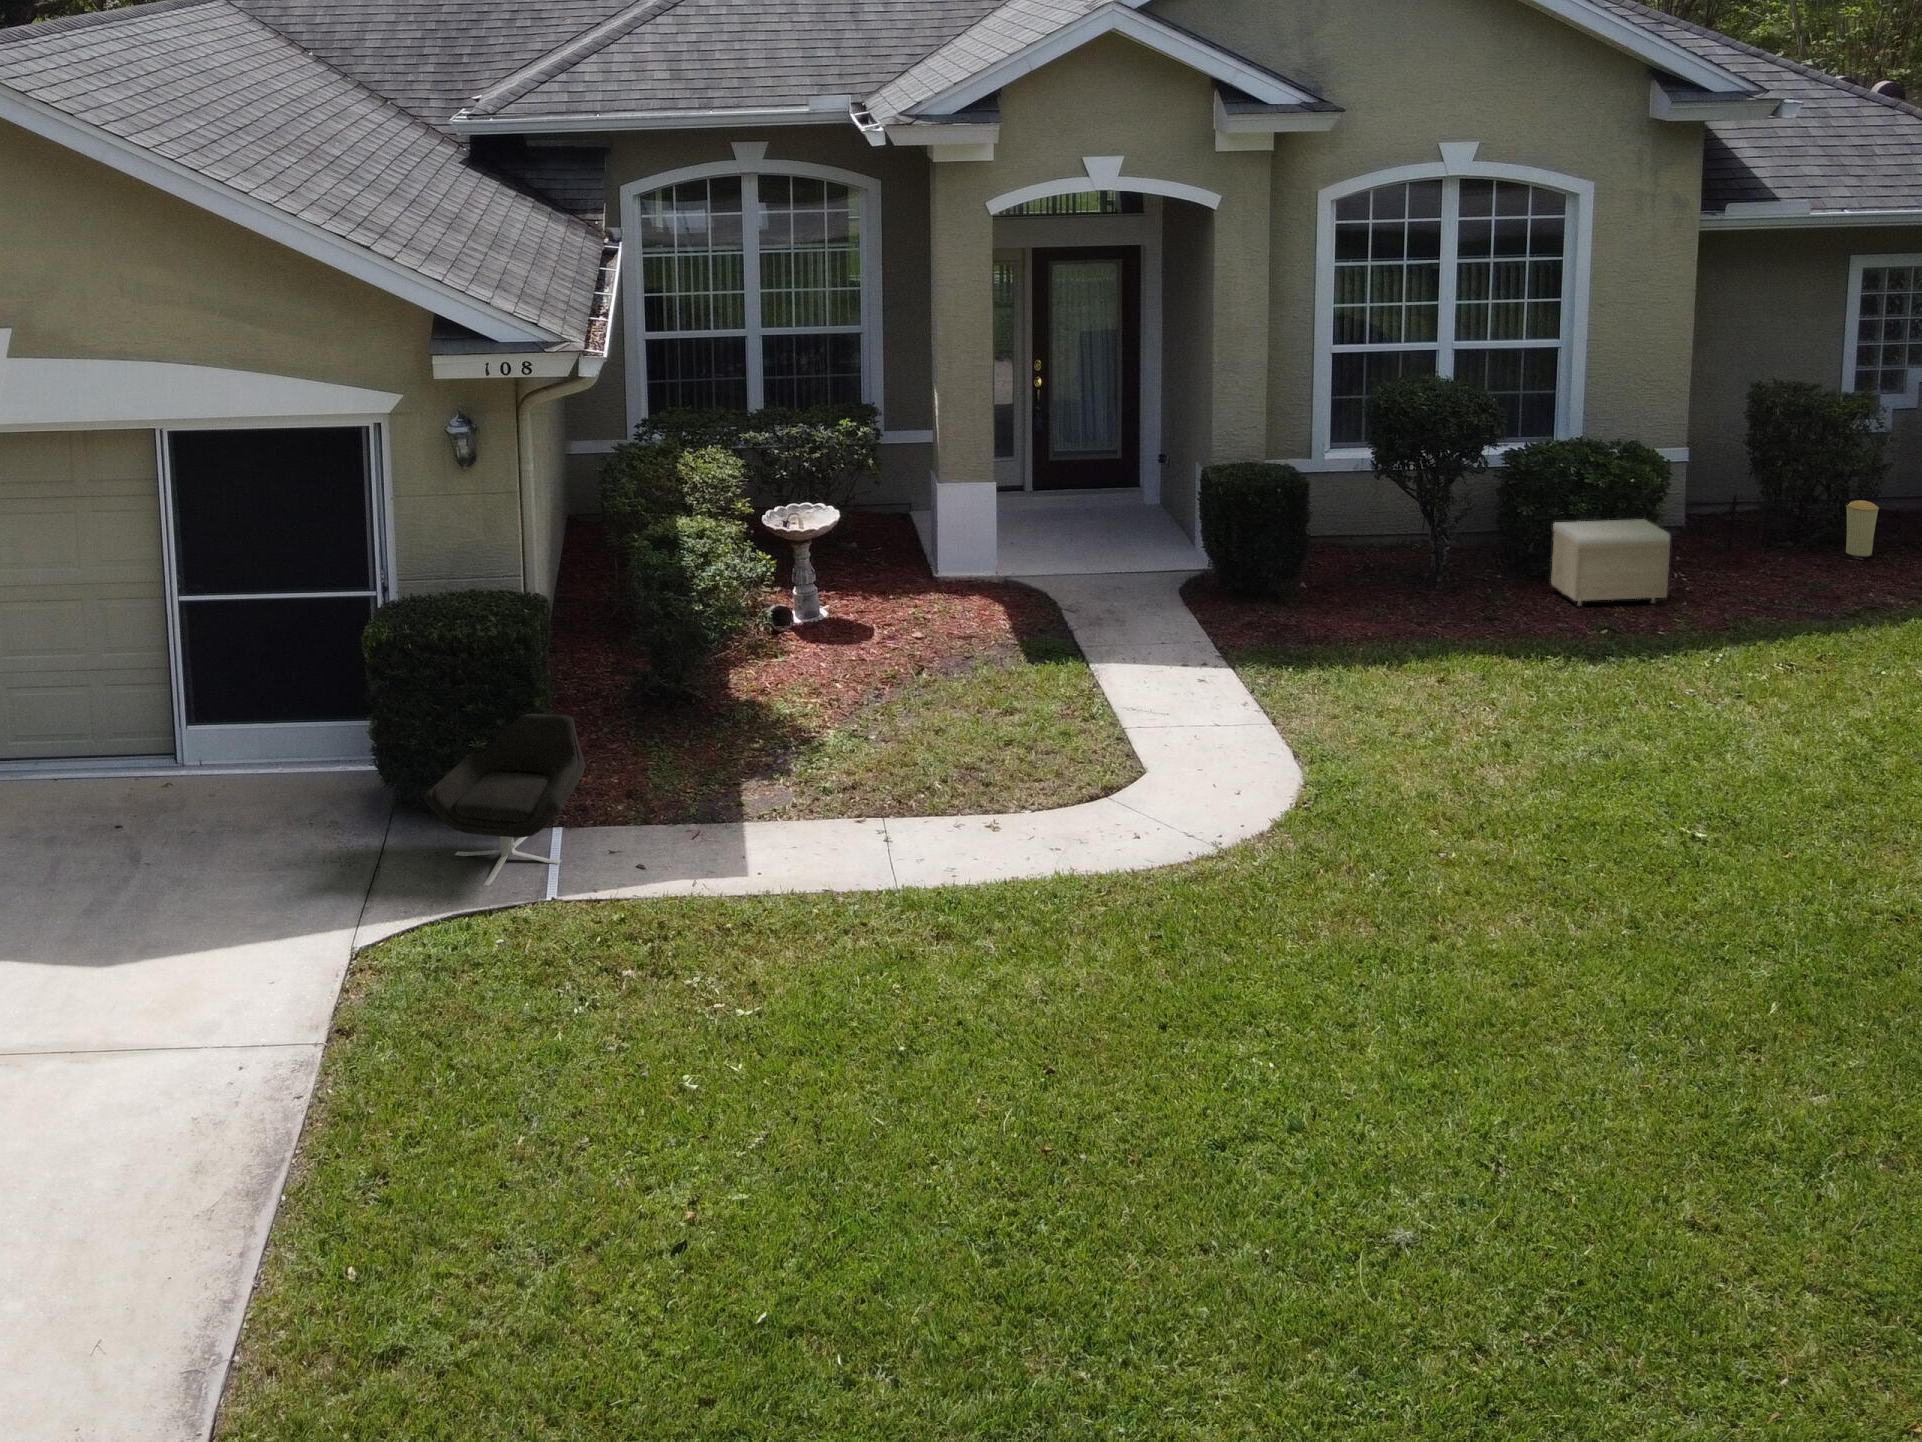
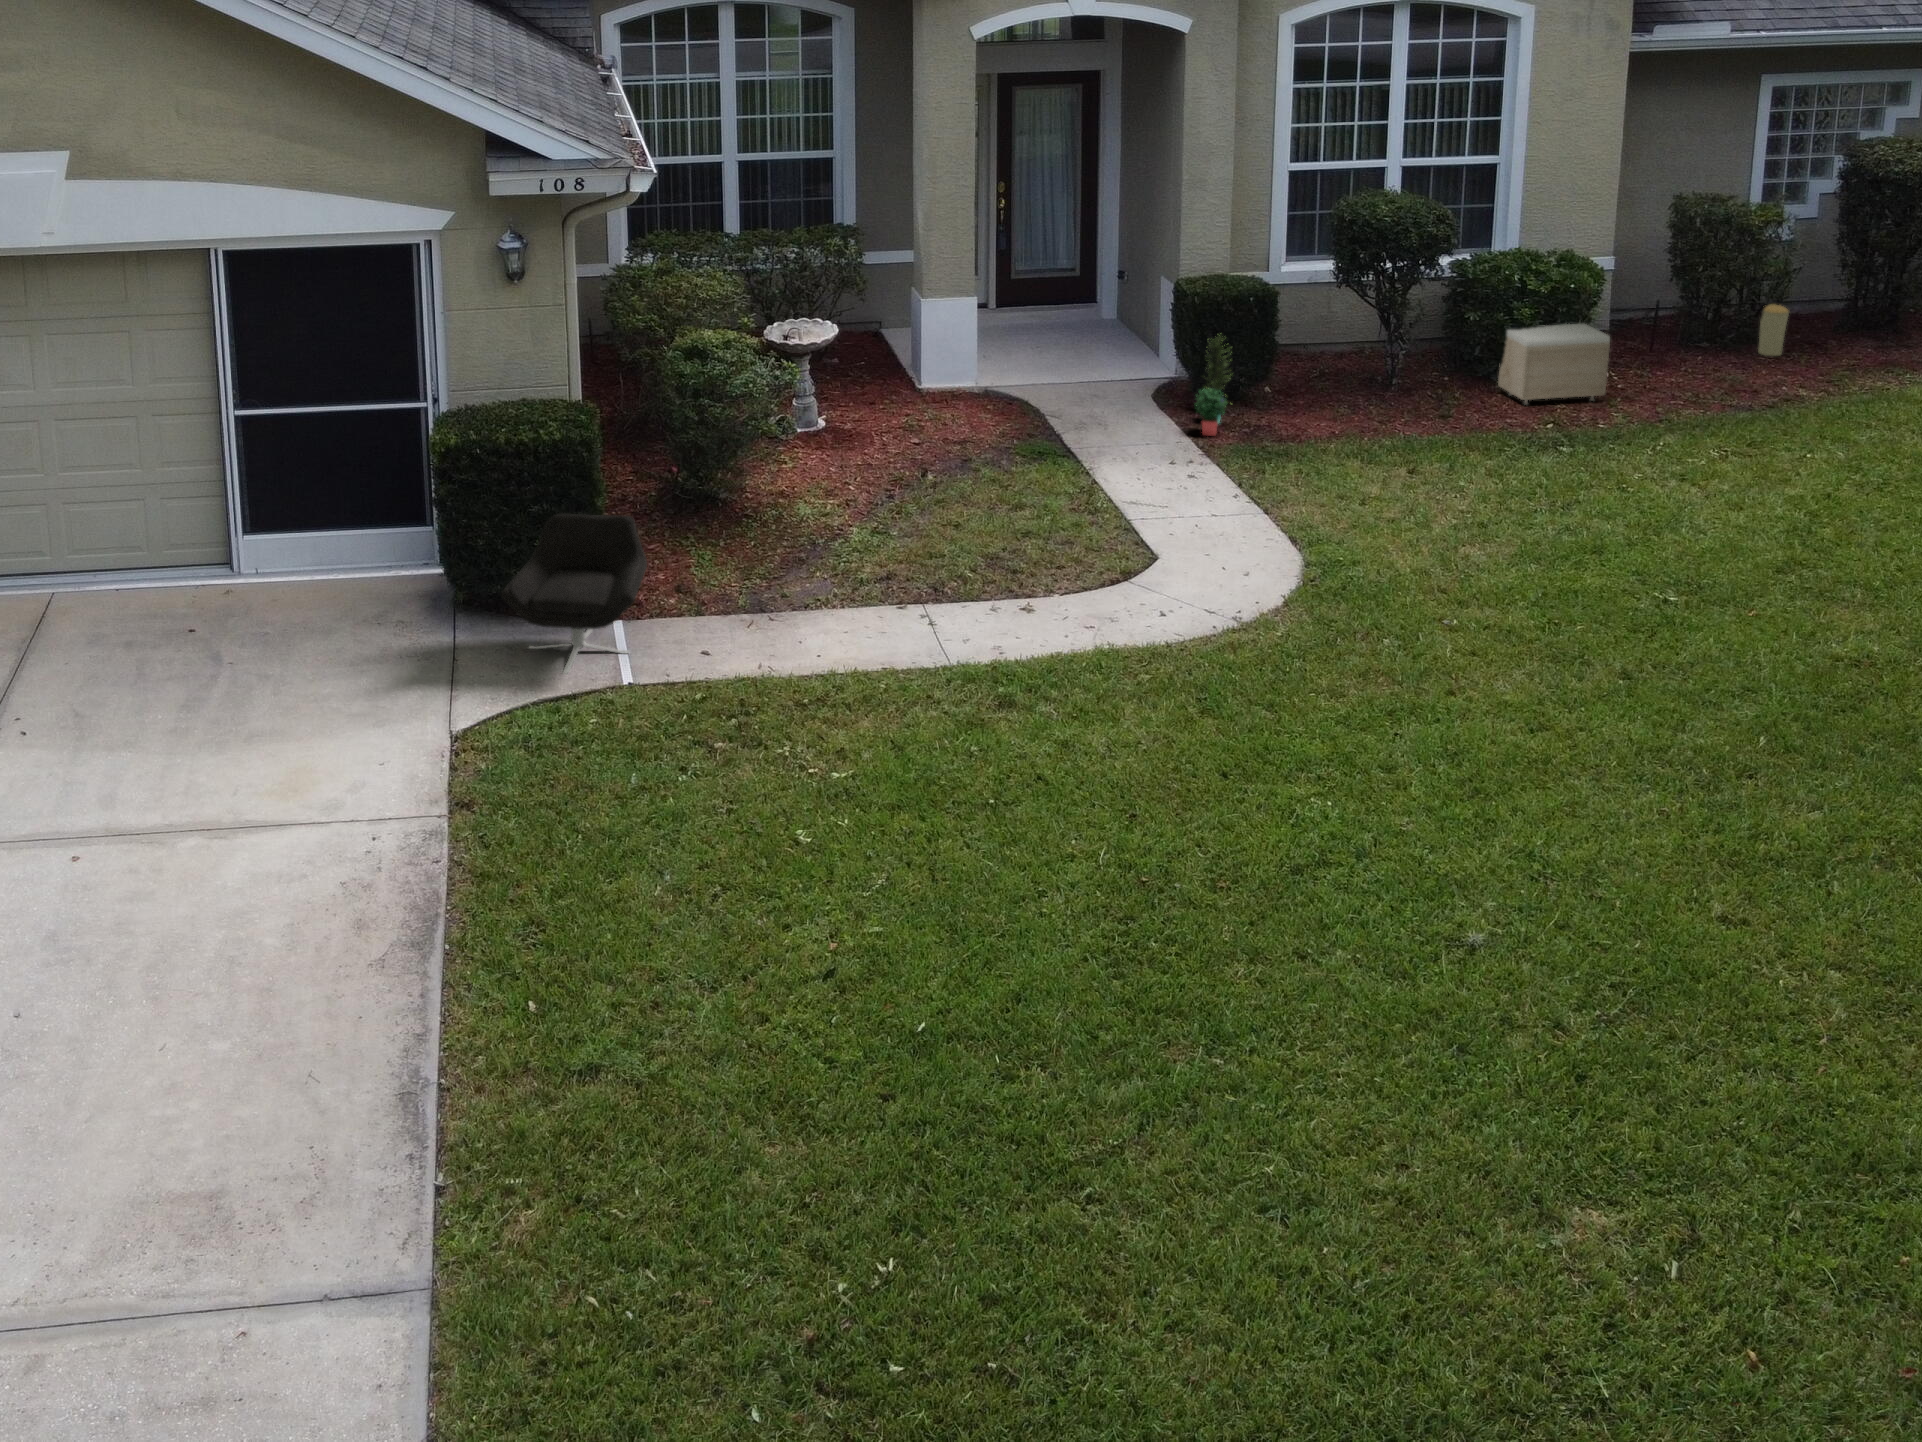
potted plant: none [1213,520,1262,634] -> present [1194,333,1232,436]

